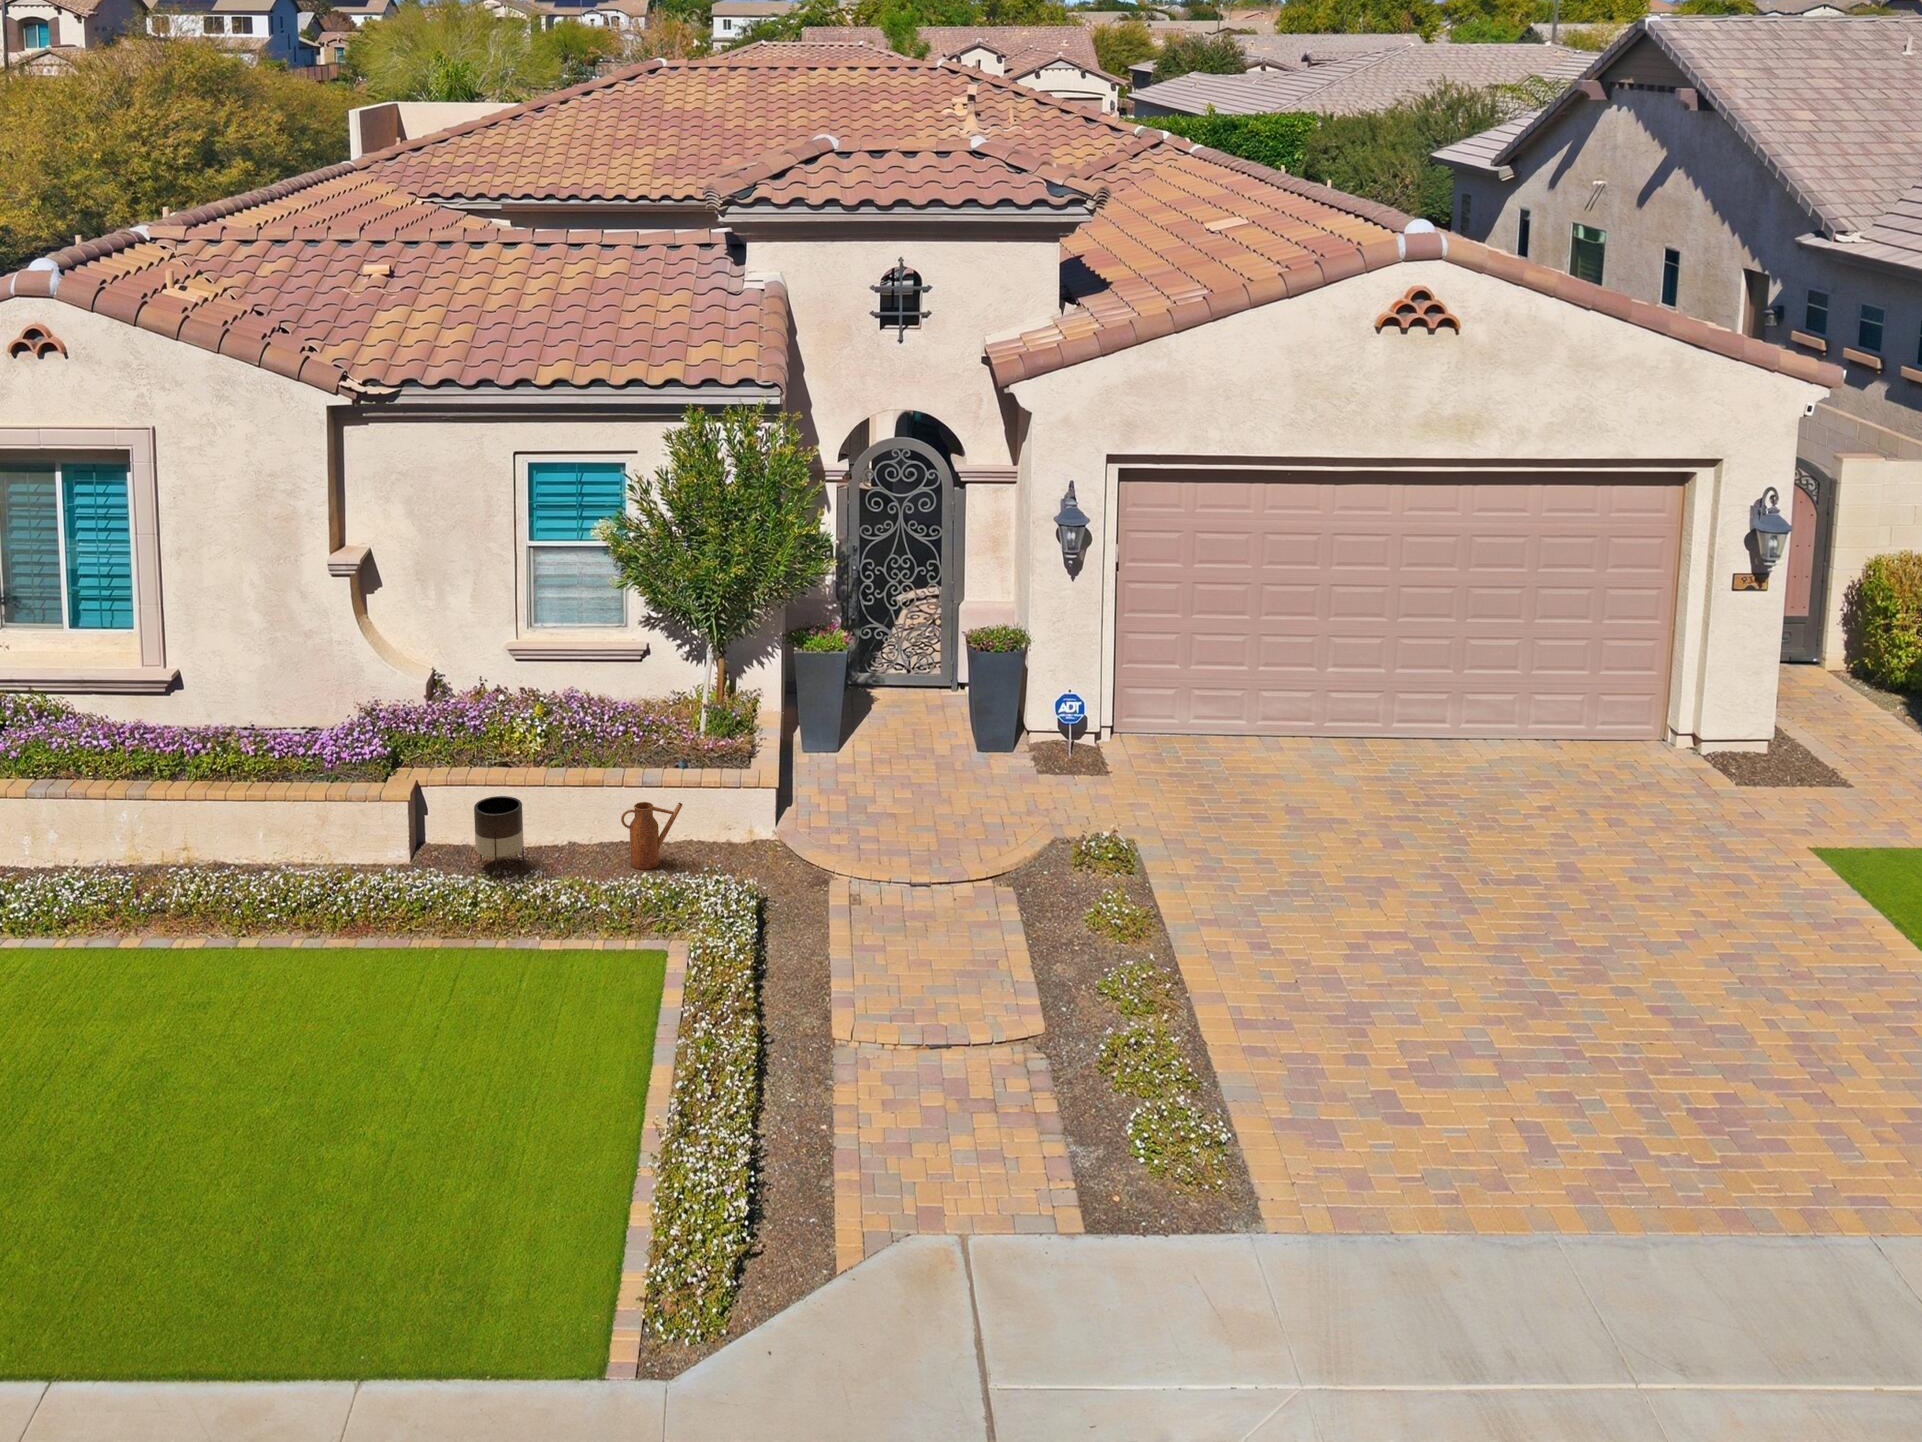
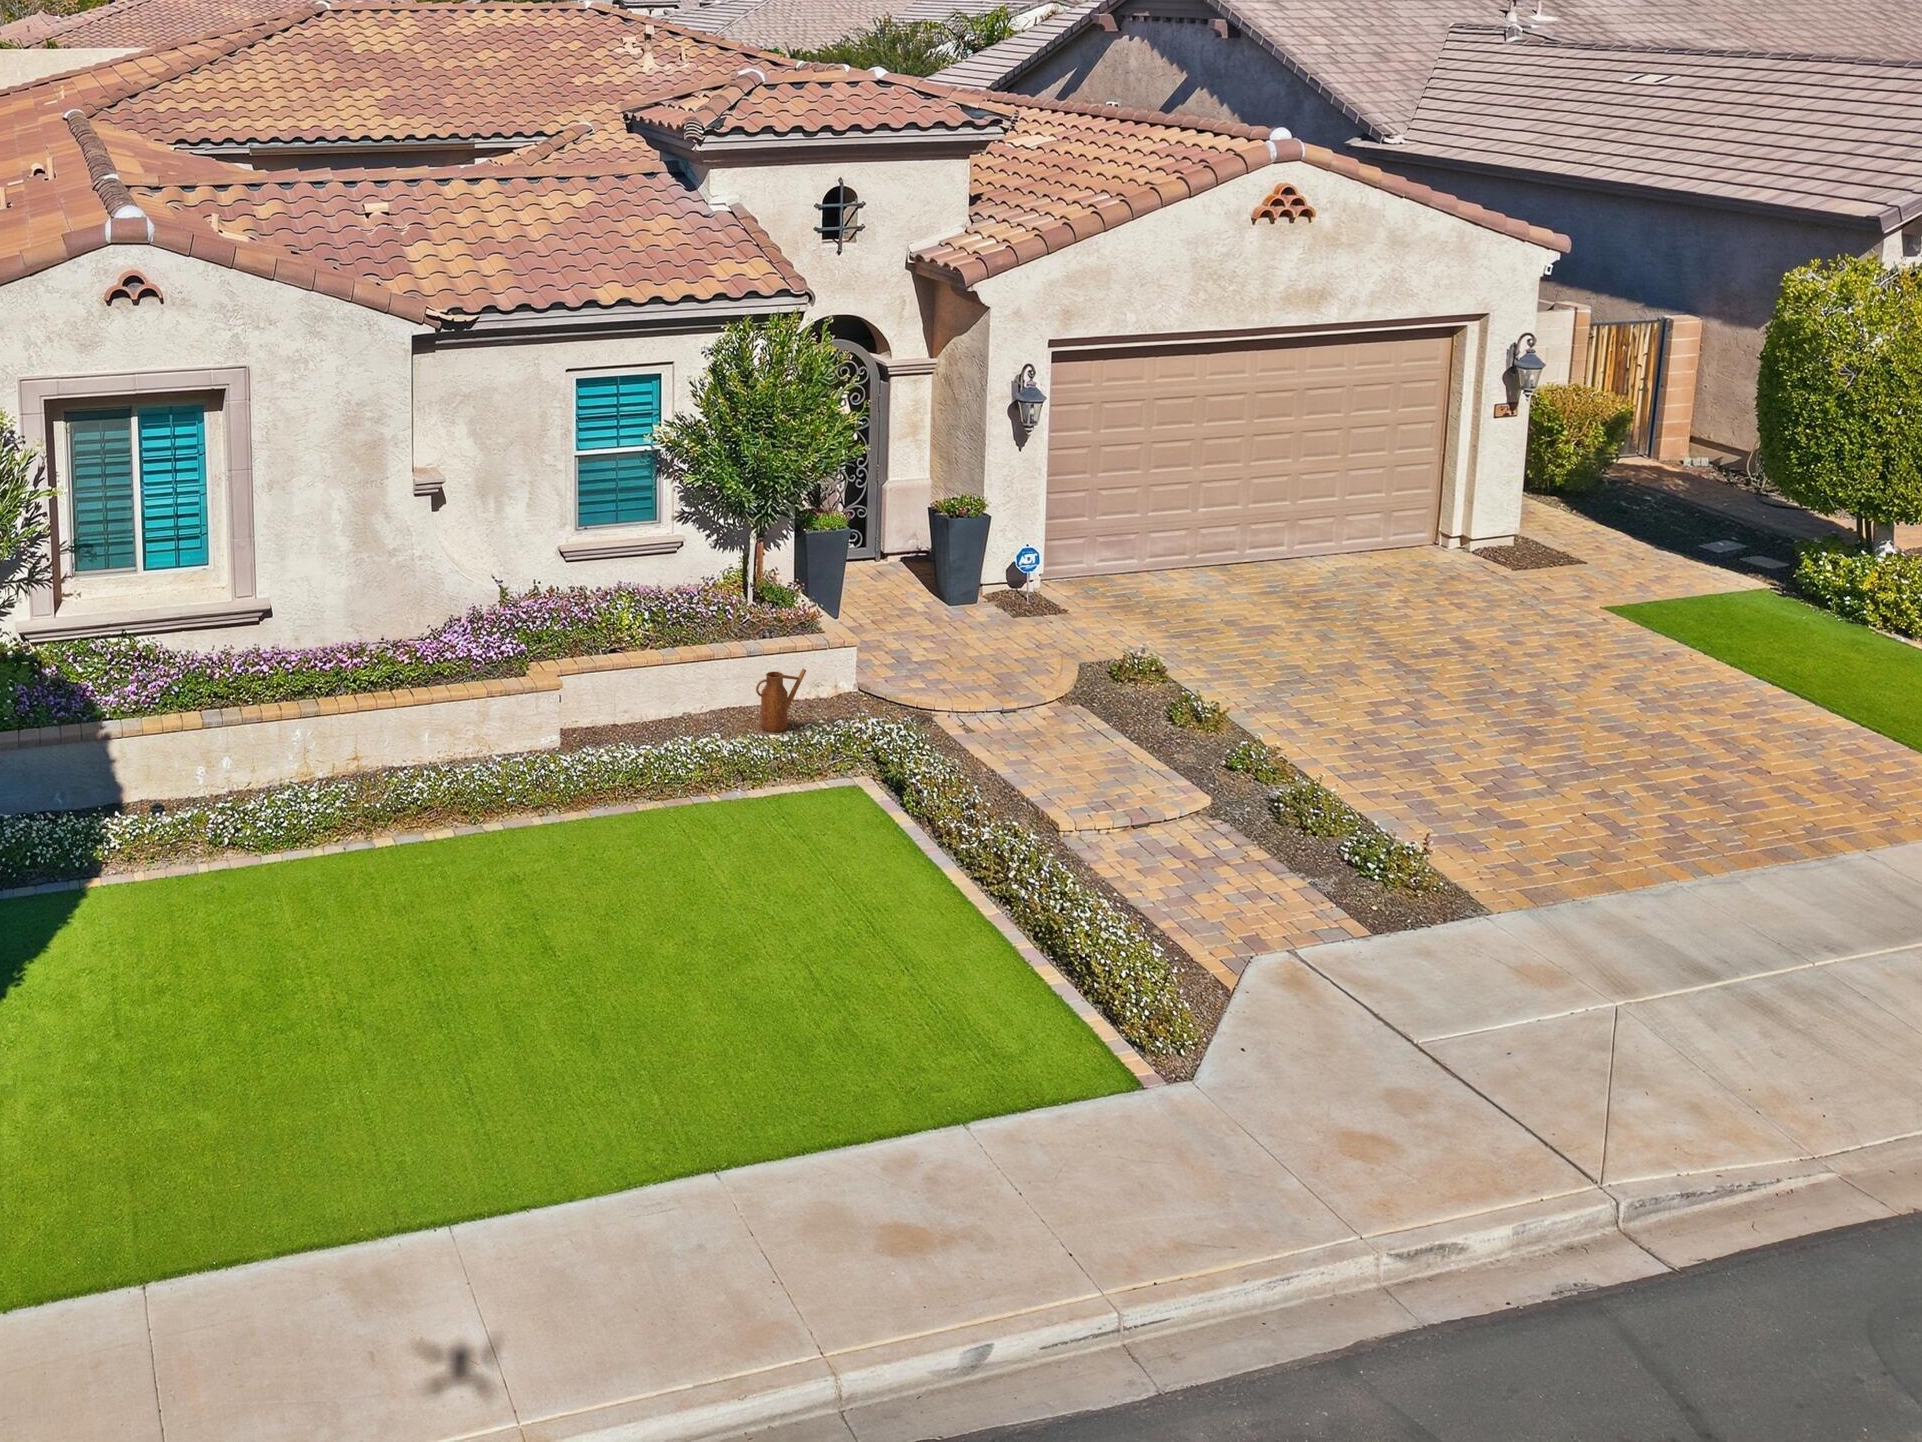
planter: present [474,796,524,877] -> none [629,681,674,755]

